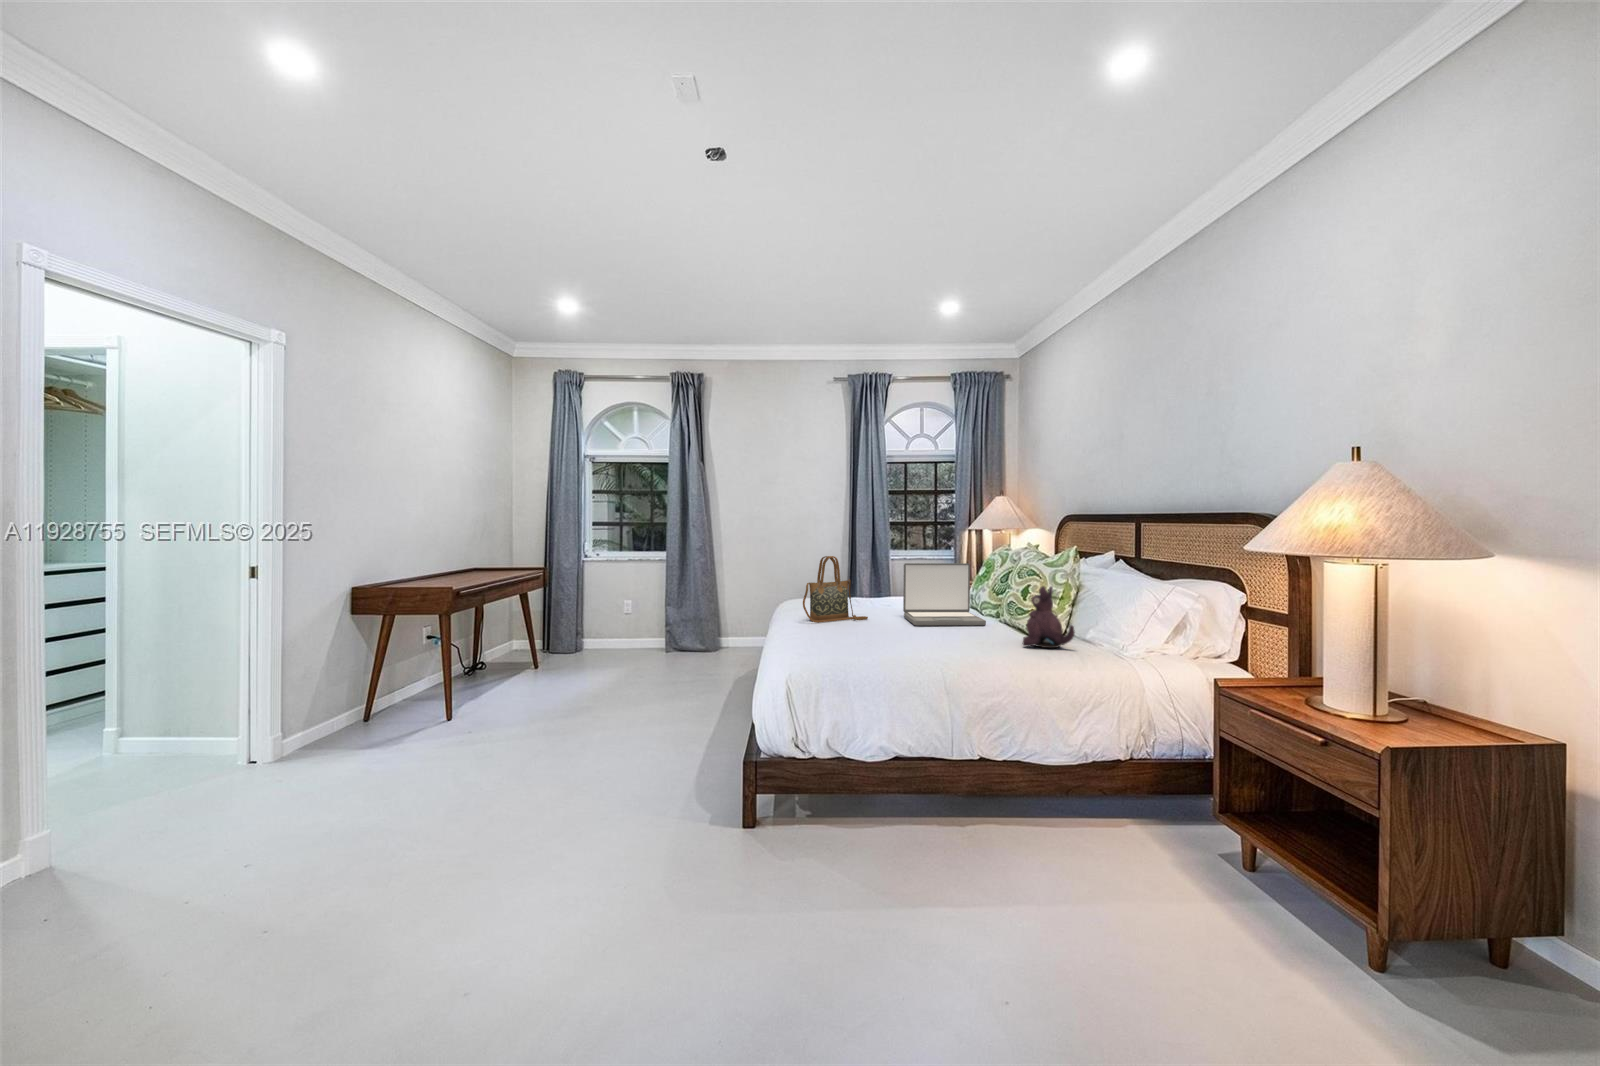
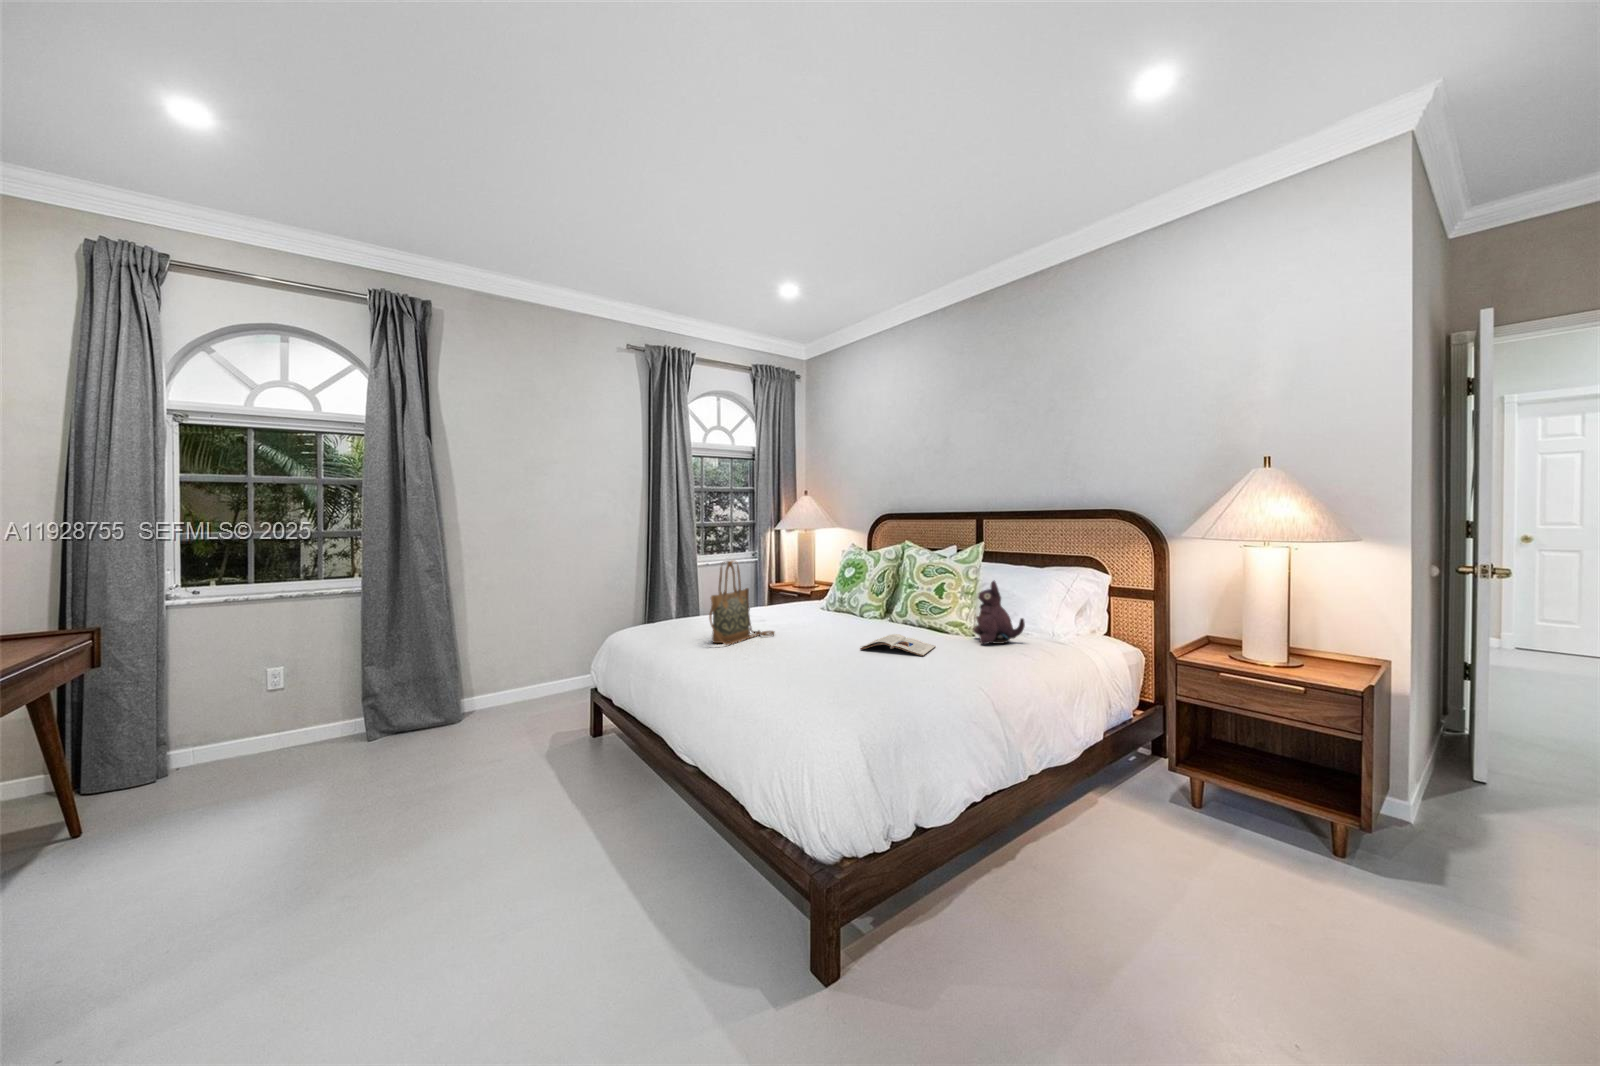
laptop: present [903,563,986,626] -> none [803,563,899,635]
magazine: none [905,628,976,647] -> present [860,634,935,656]

